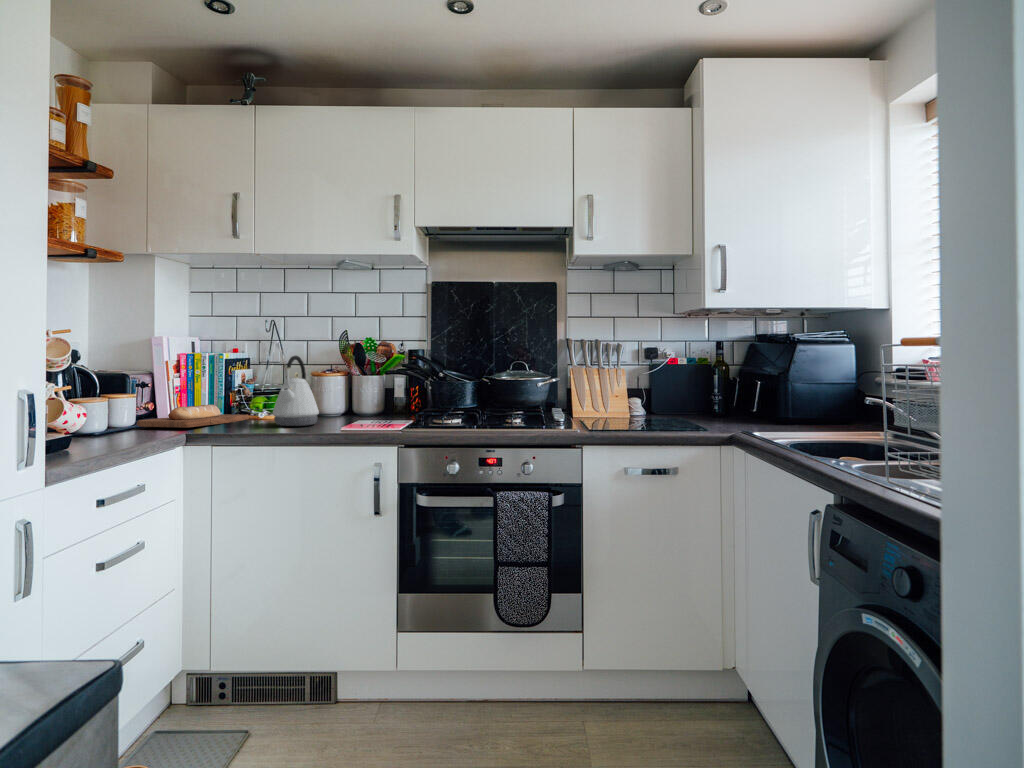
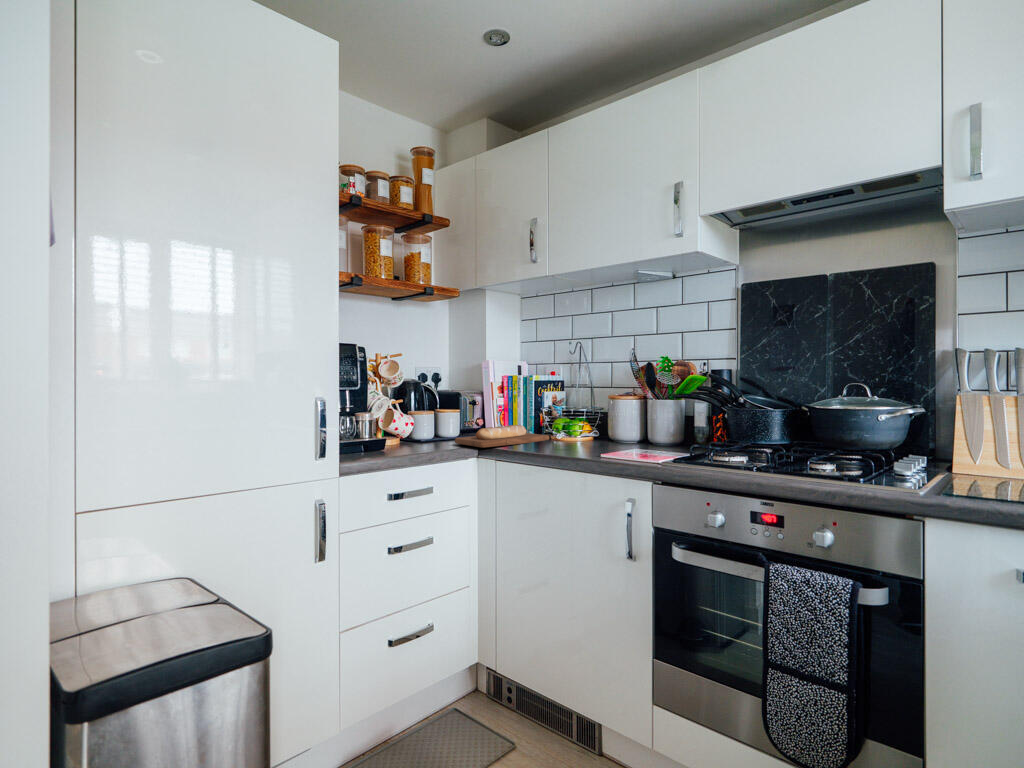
kettle: present [273,356,319,426] -> none [551,382,595,453]

